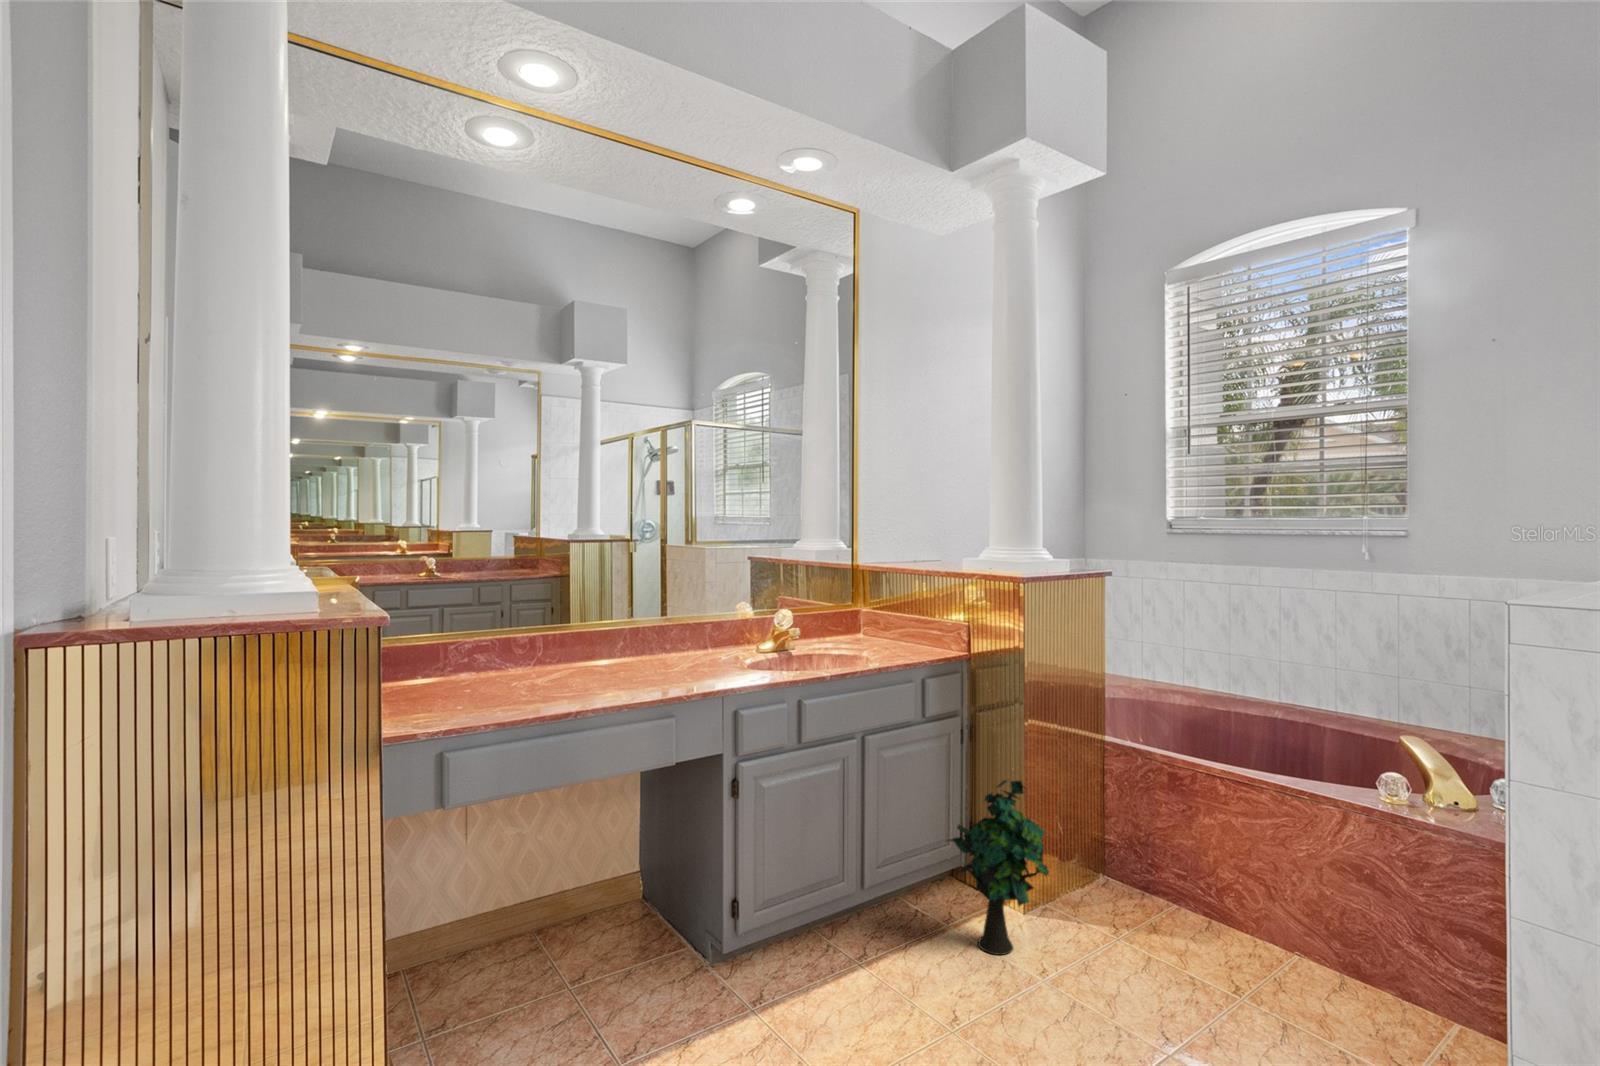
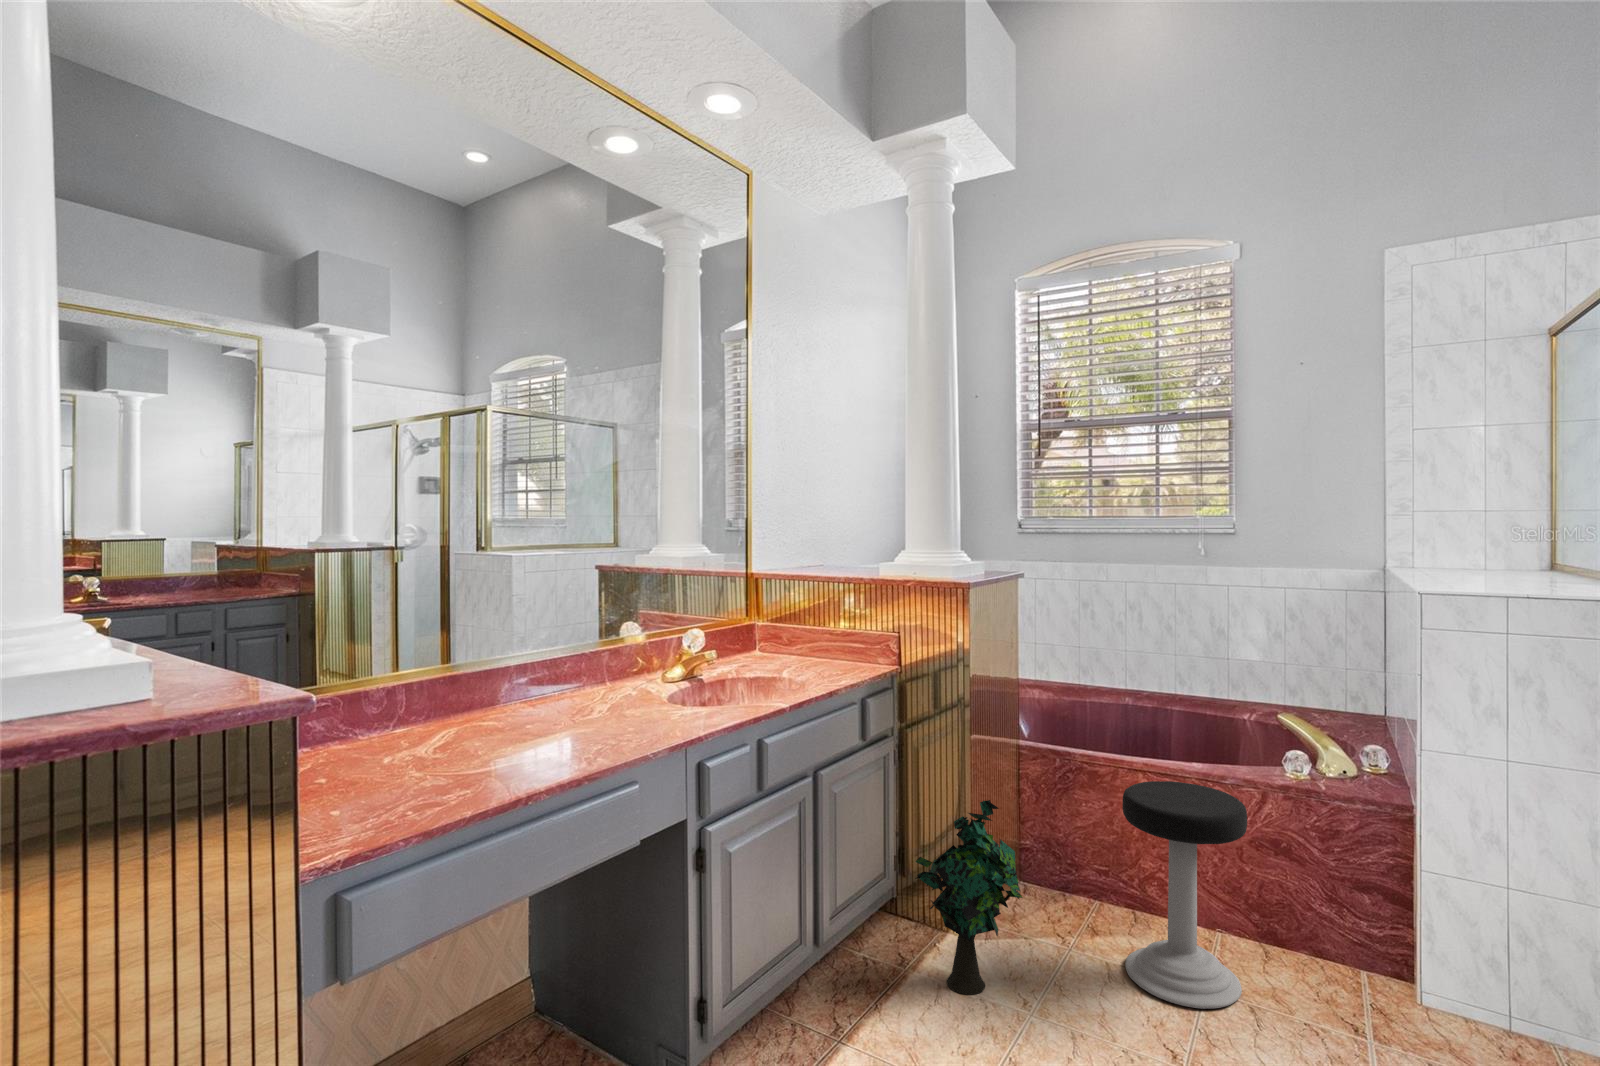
stool: none [1160,785,1290,1019] -> present [1122,781,1247,1009]

